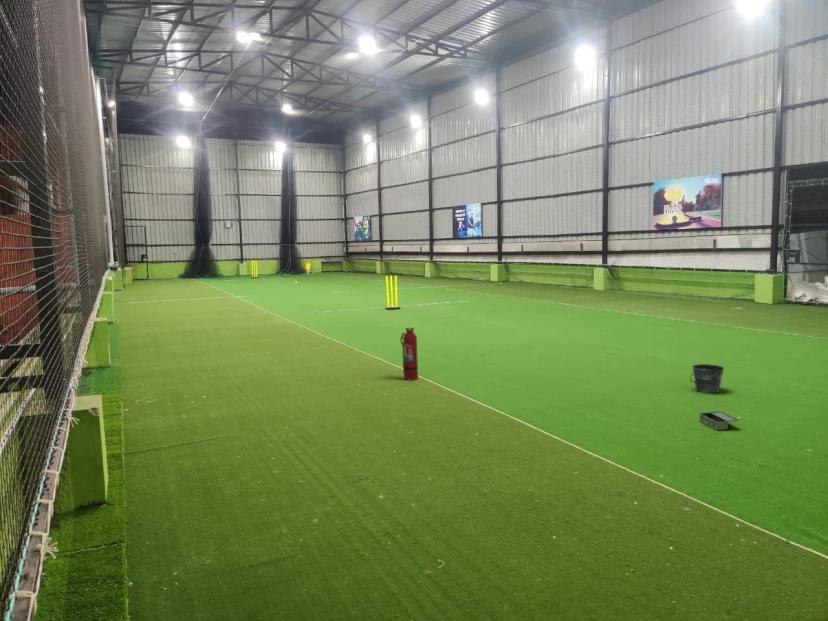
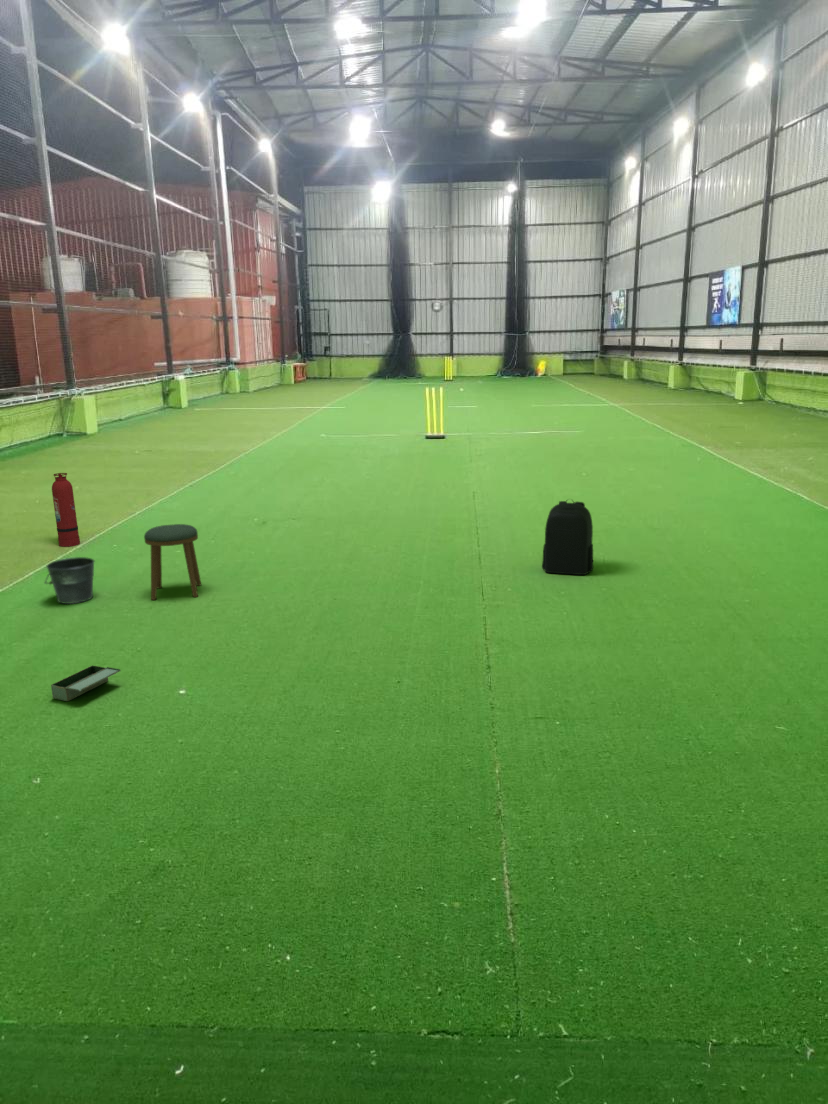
backpack: none [700,317,731,357] -> present [542,500,593,575]
stool: none [562,345,601,392] -> present [144,524,201,600]
bucket: present [690,364,724,393] -> present [45,557,94,604]

